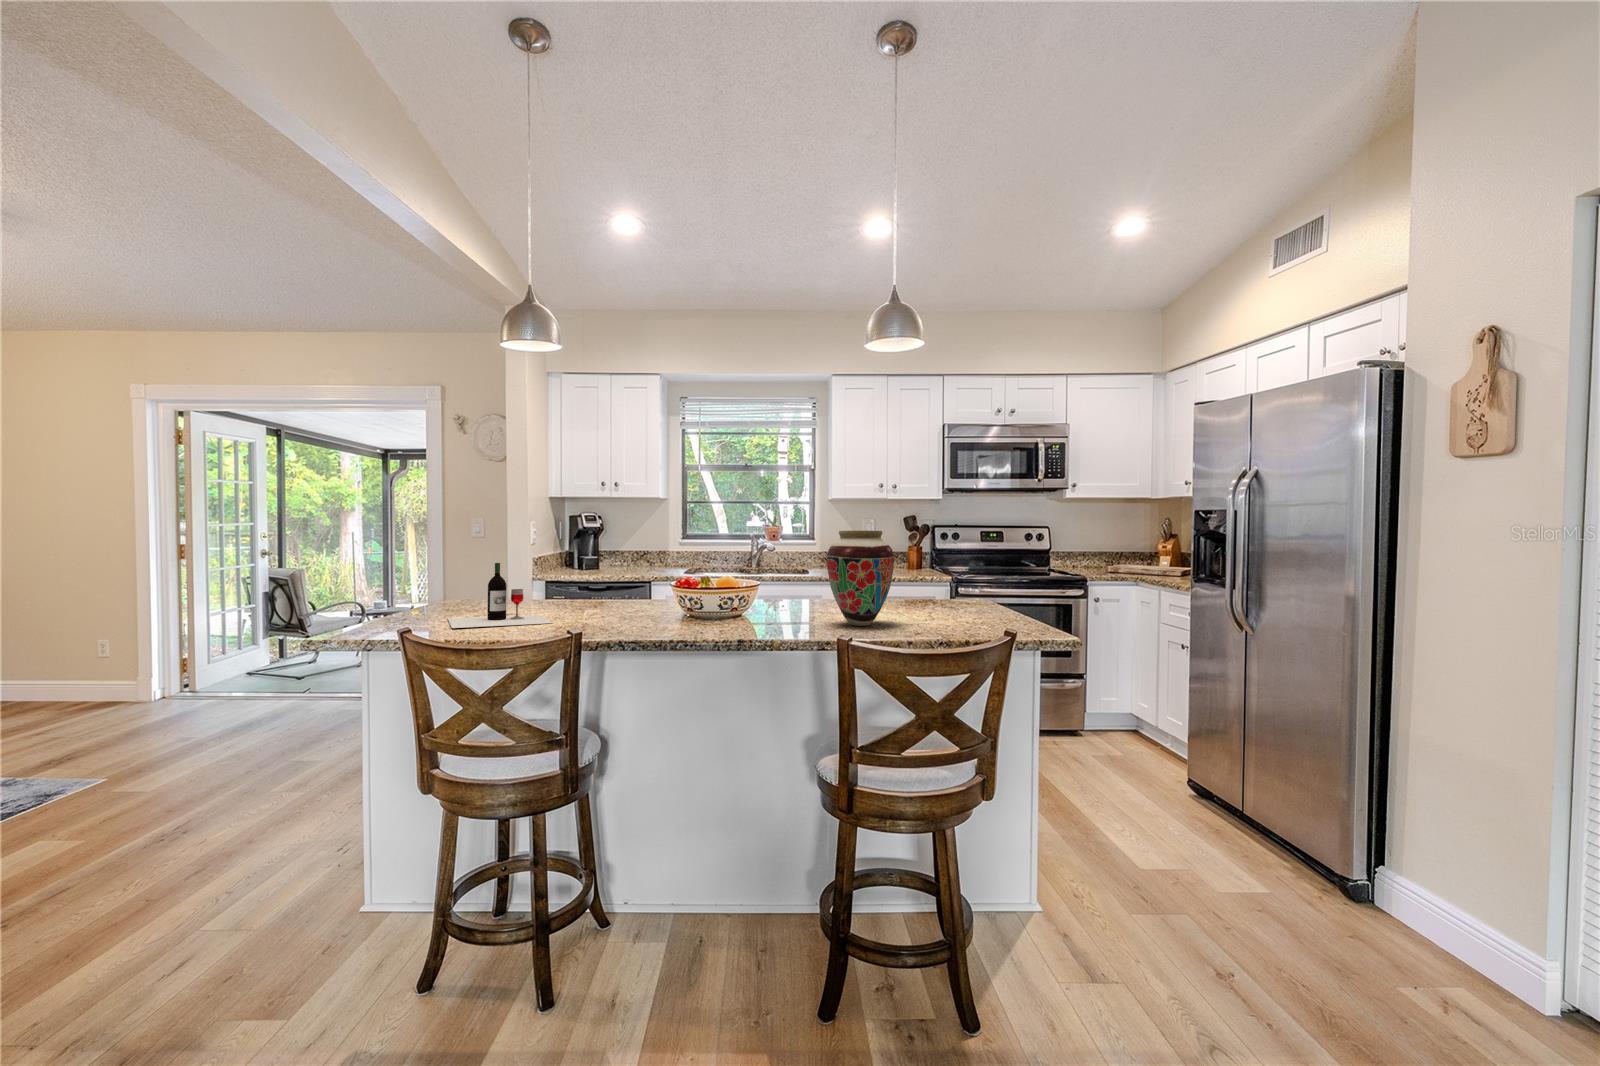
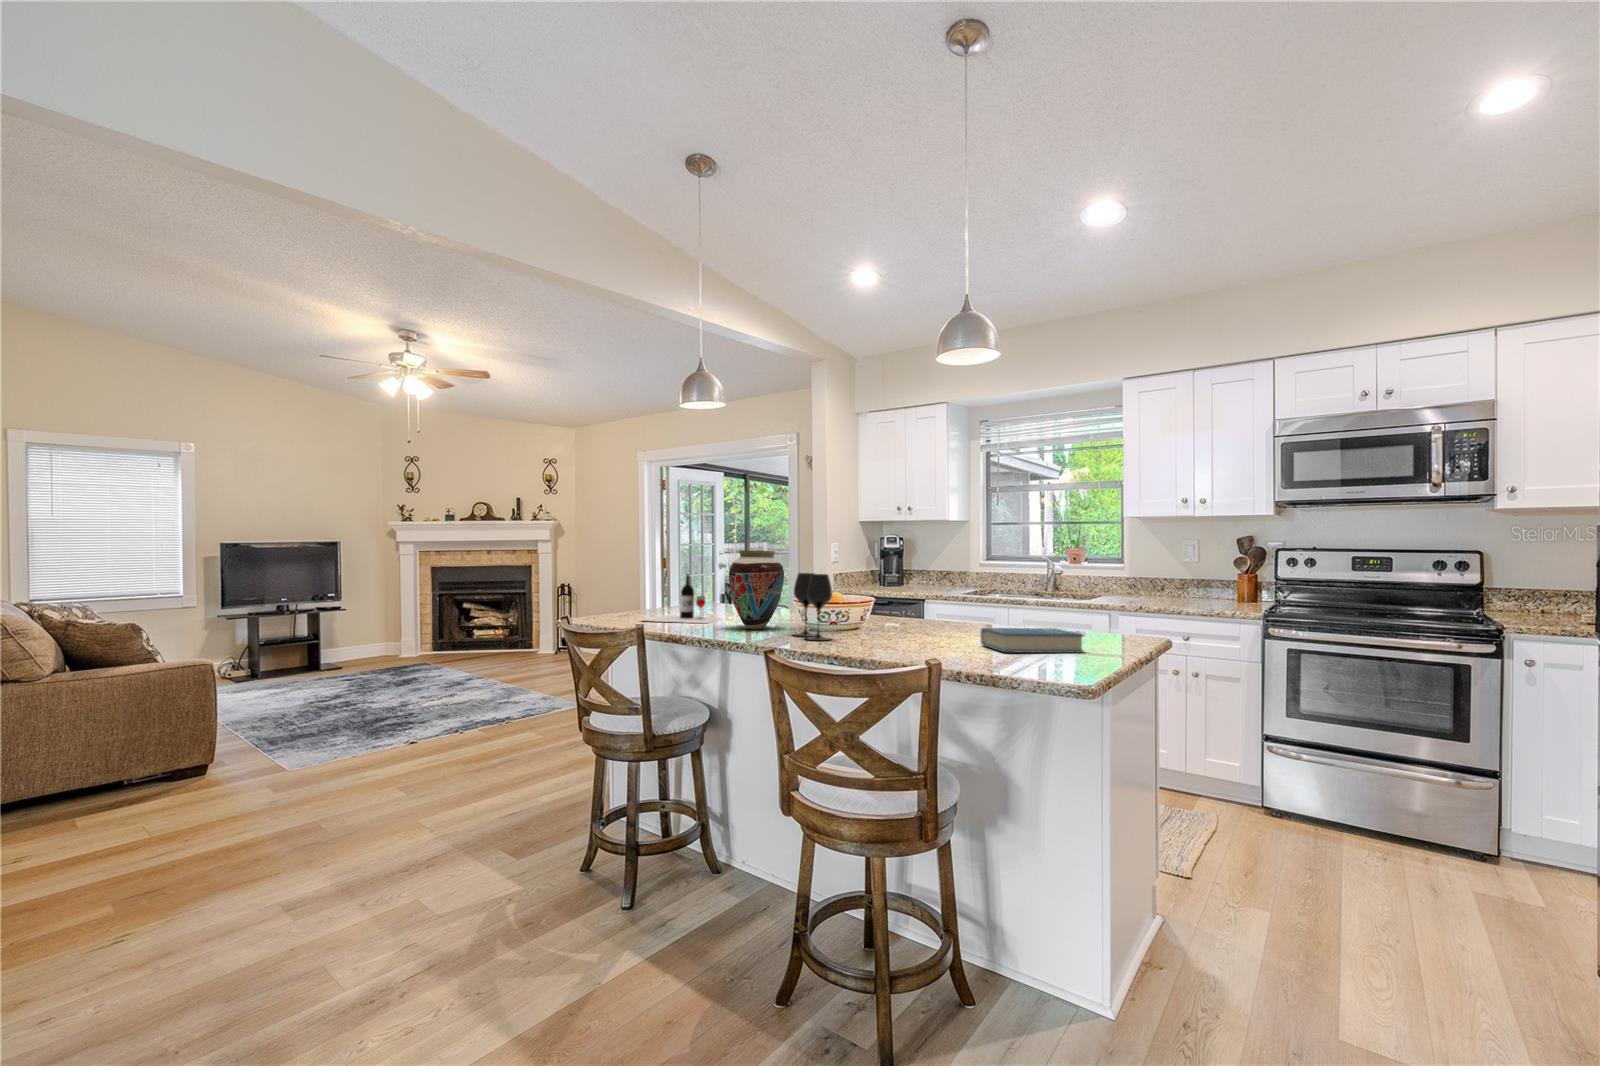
vase: present [827,531,894,626] -> present [729,550,784,629]
wine glass: none [708,556,769,629] -> present [794,573,832,640]
hardback book: none [900,598,982,622] -> present [981,628,1083,653]

